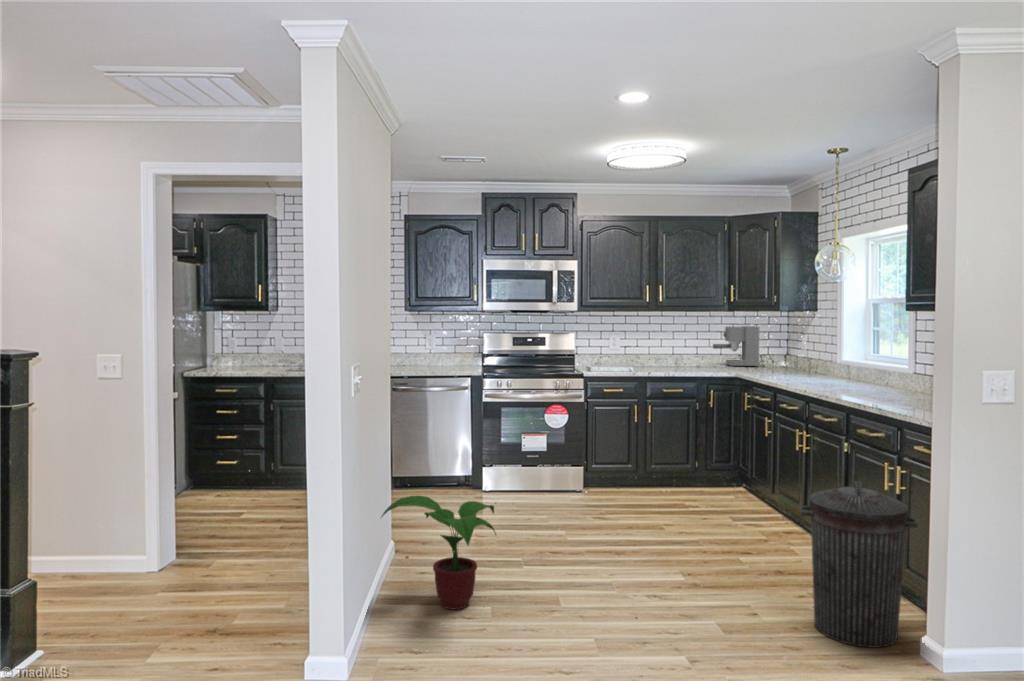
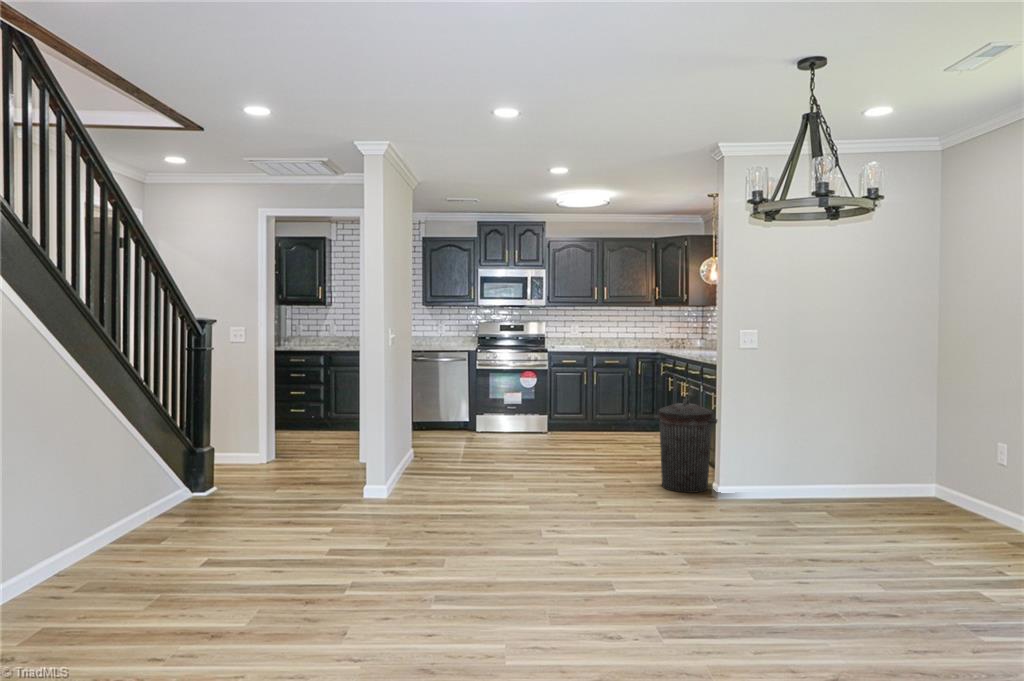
coffee maker: present [713,326,760,367] -> none [646,318,679,347]
potted plant: present [382,496,496,610] -> none [405,411,475,478]

